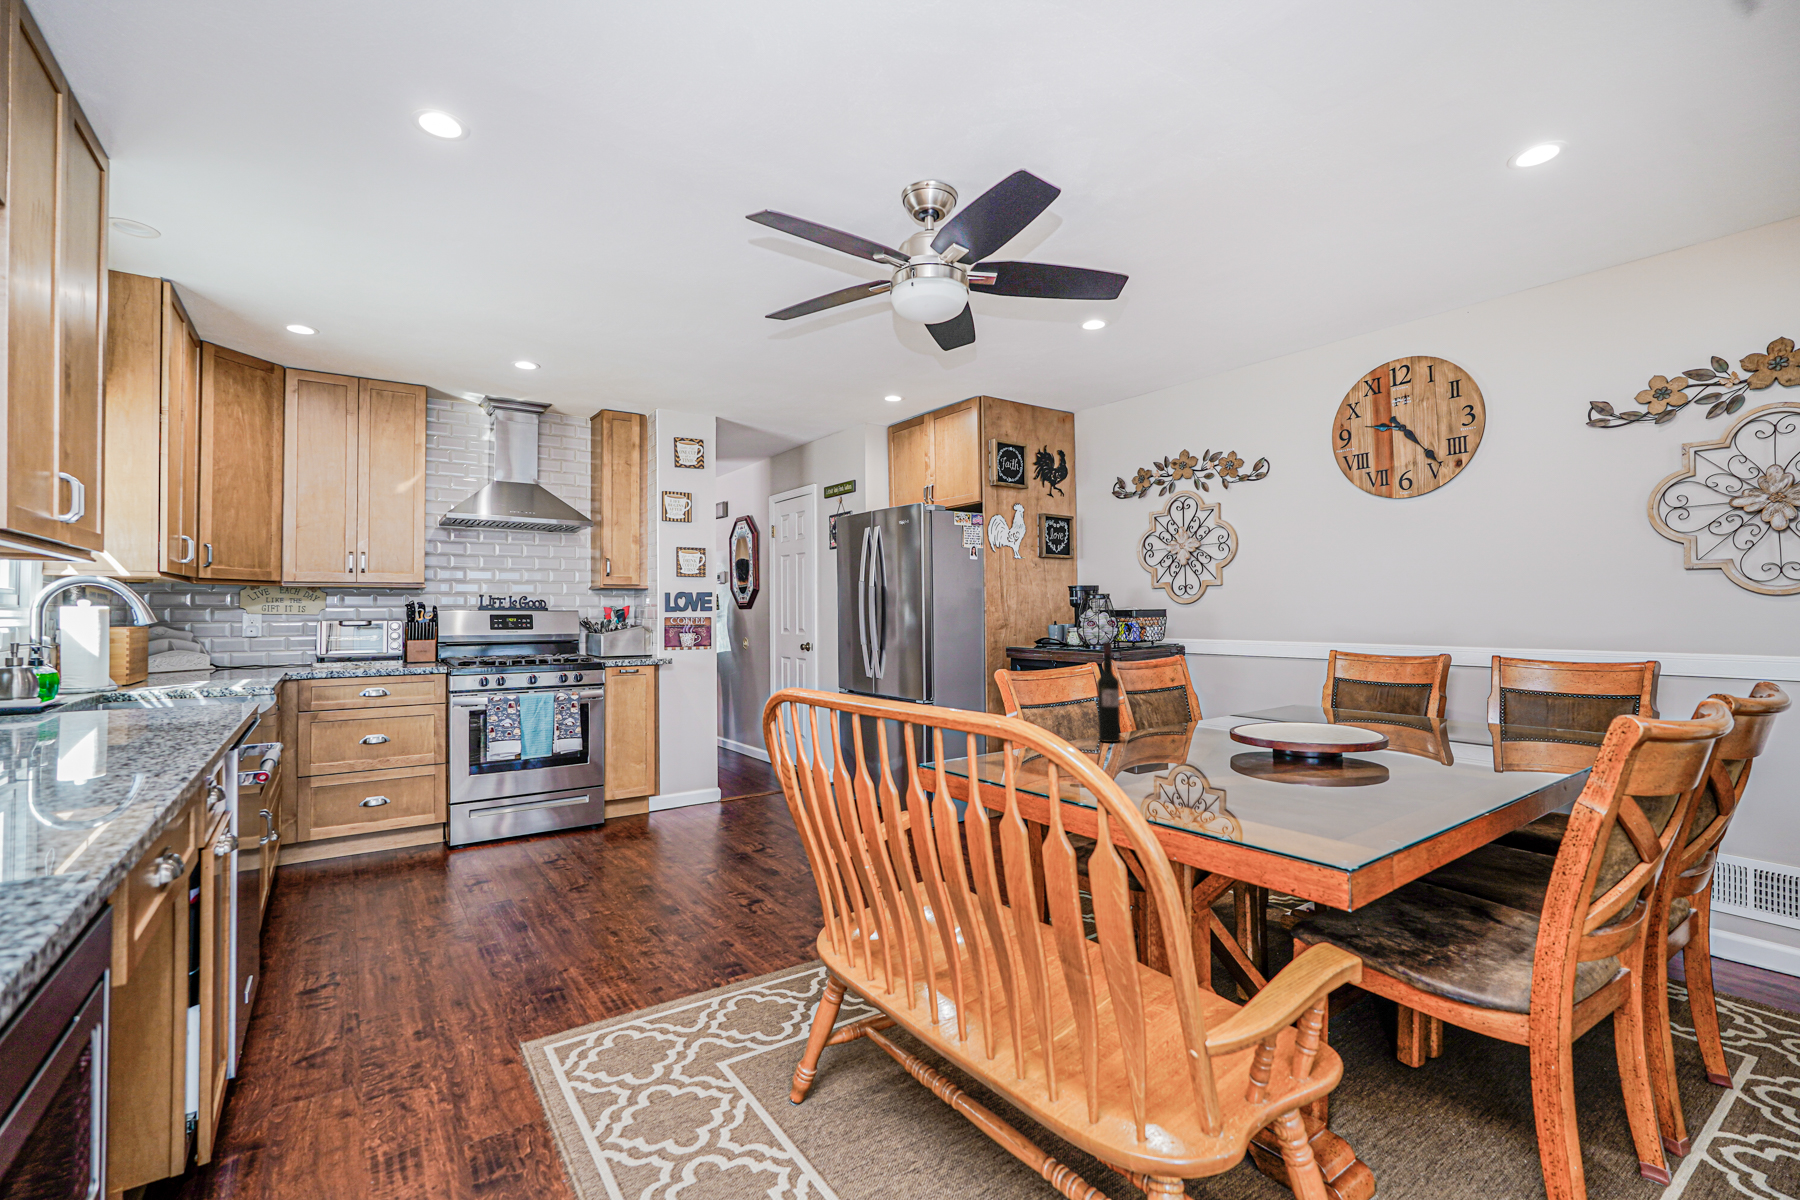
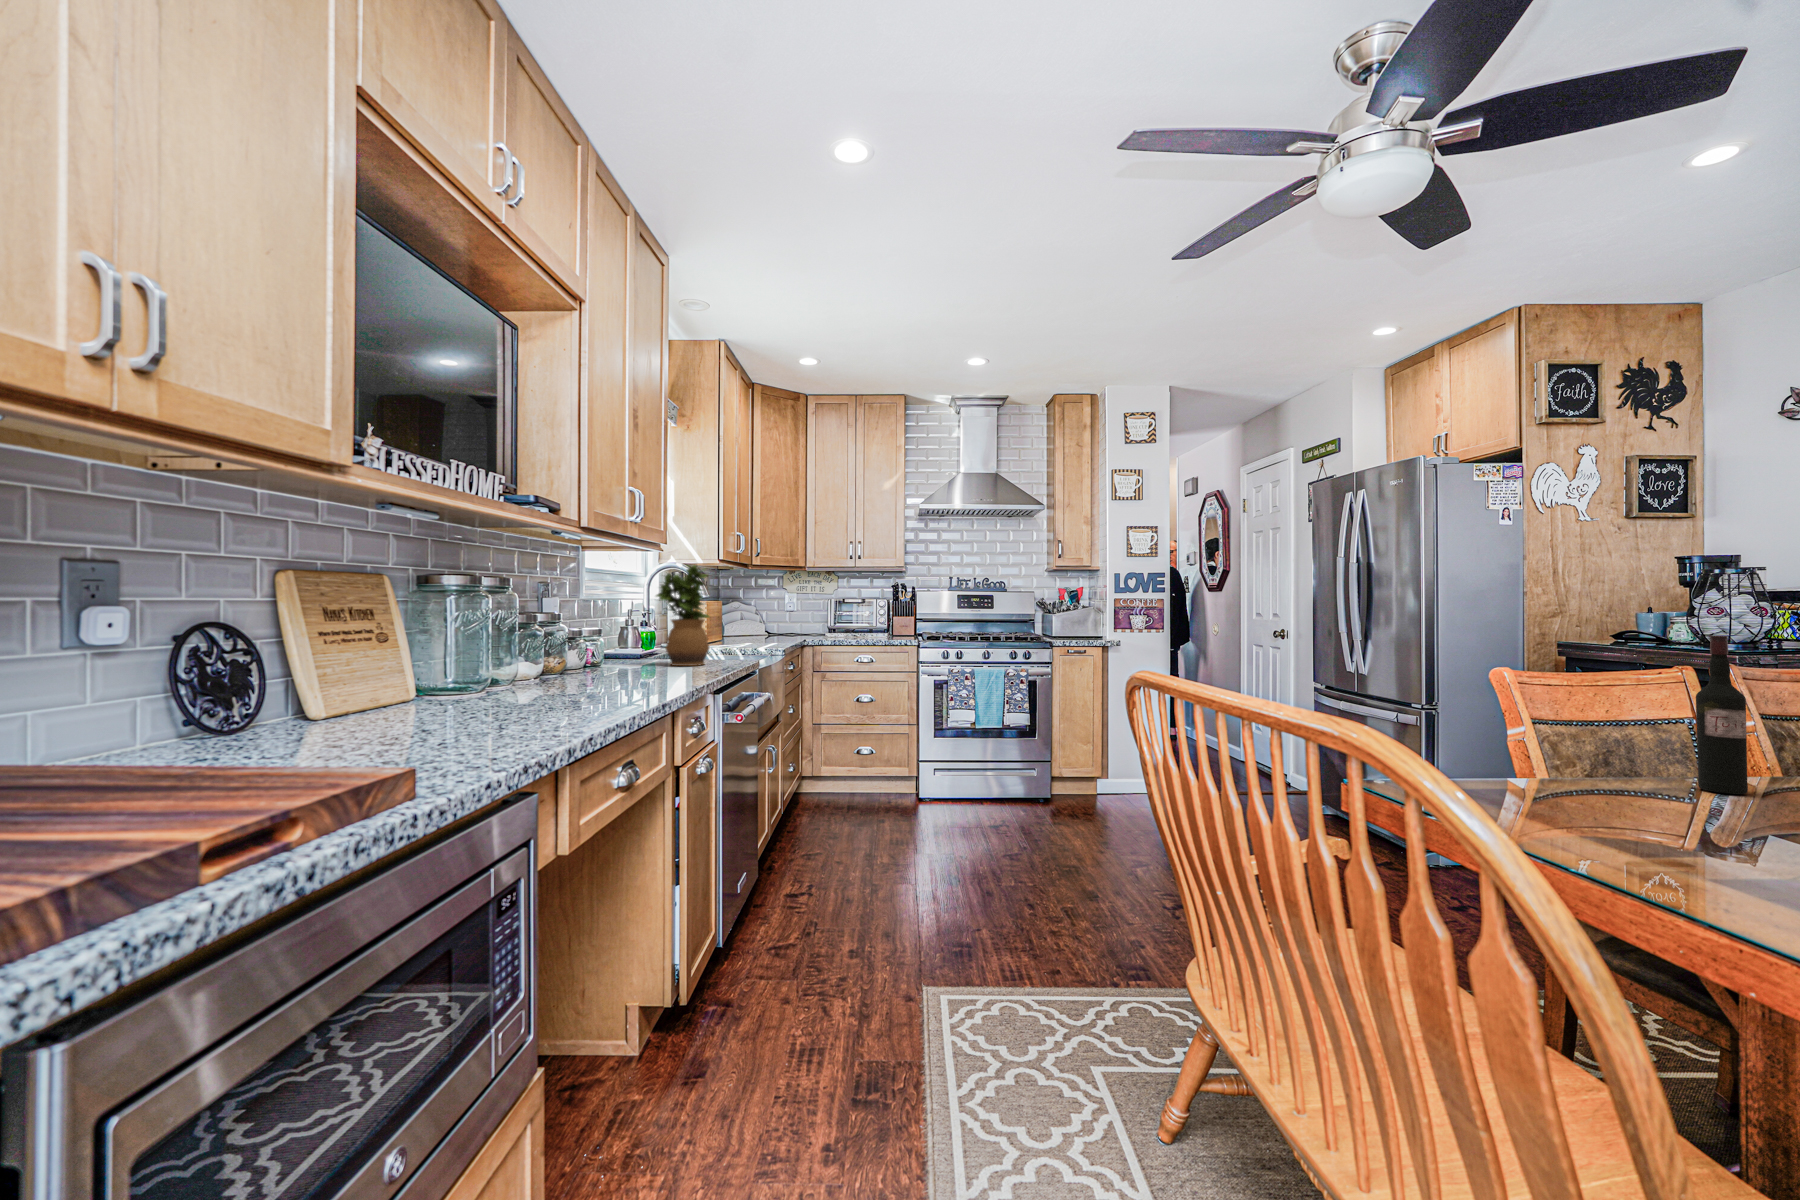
potted plant: none [61,571,170,716] -> present [656,565,709,666]

